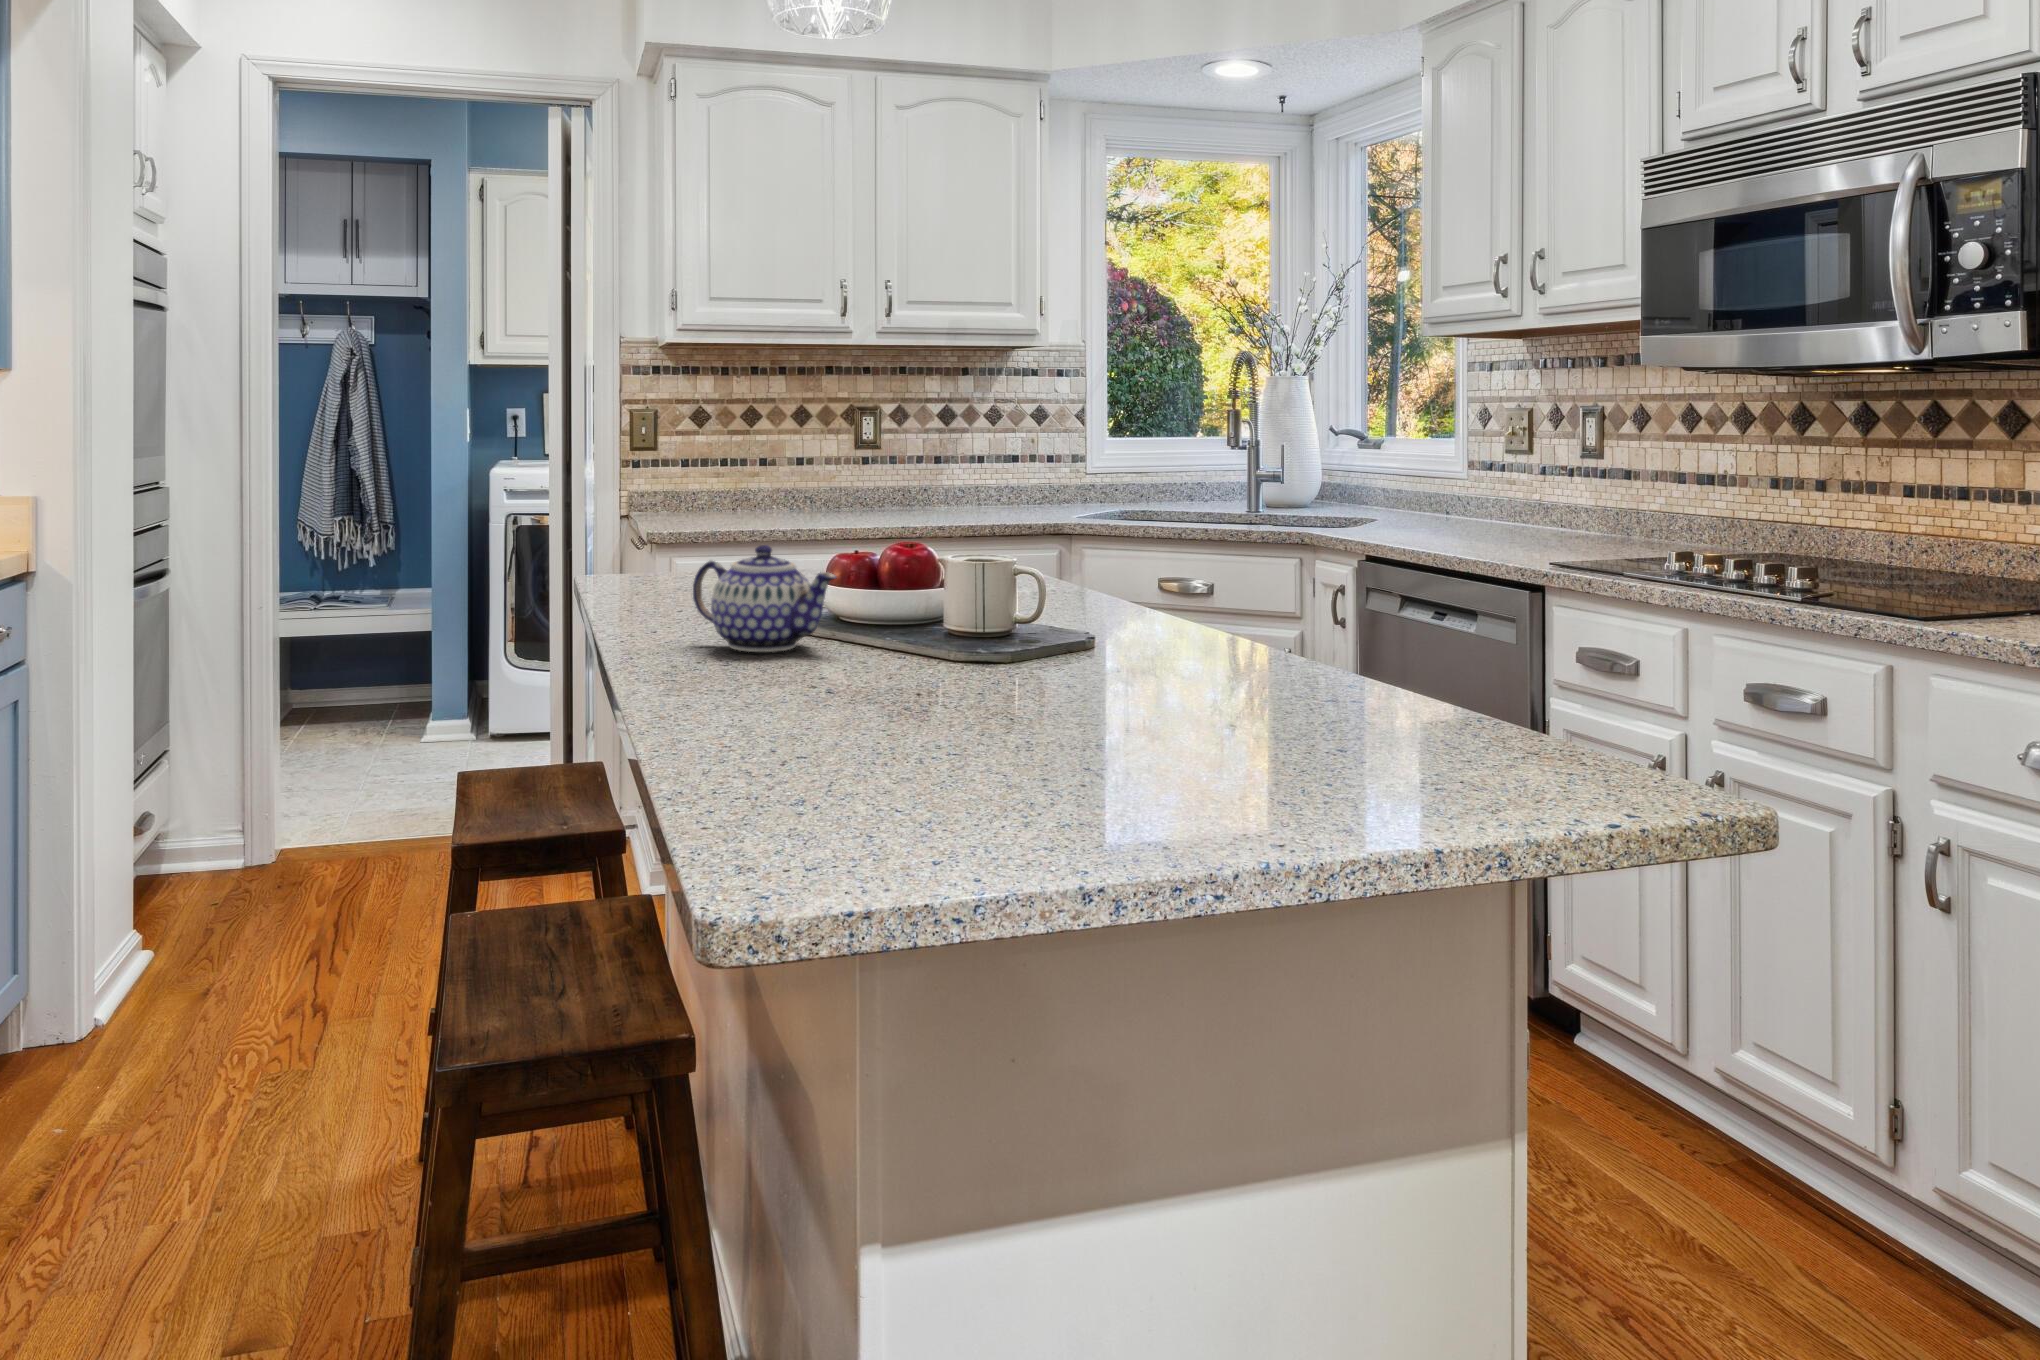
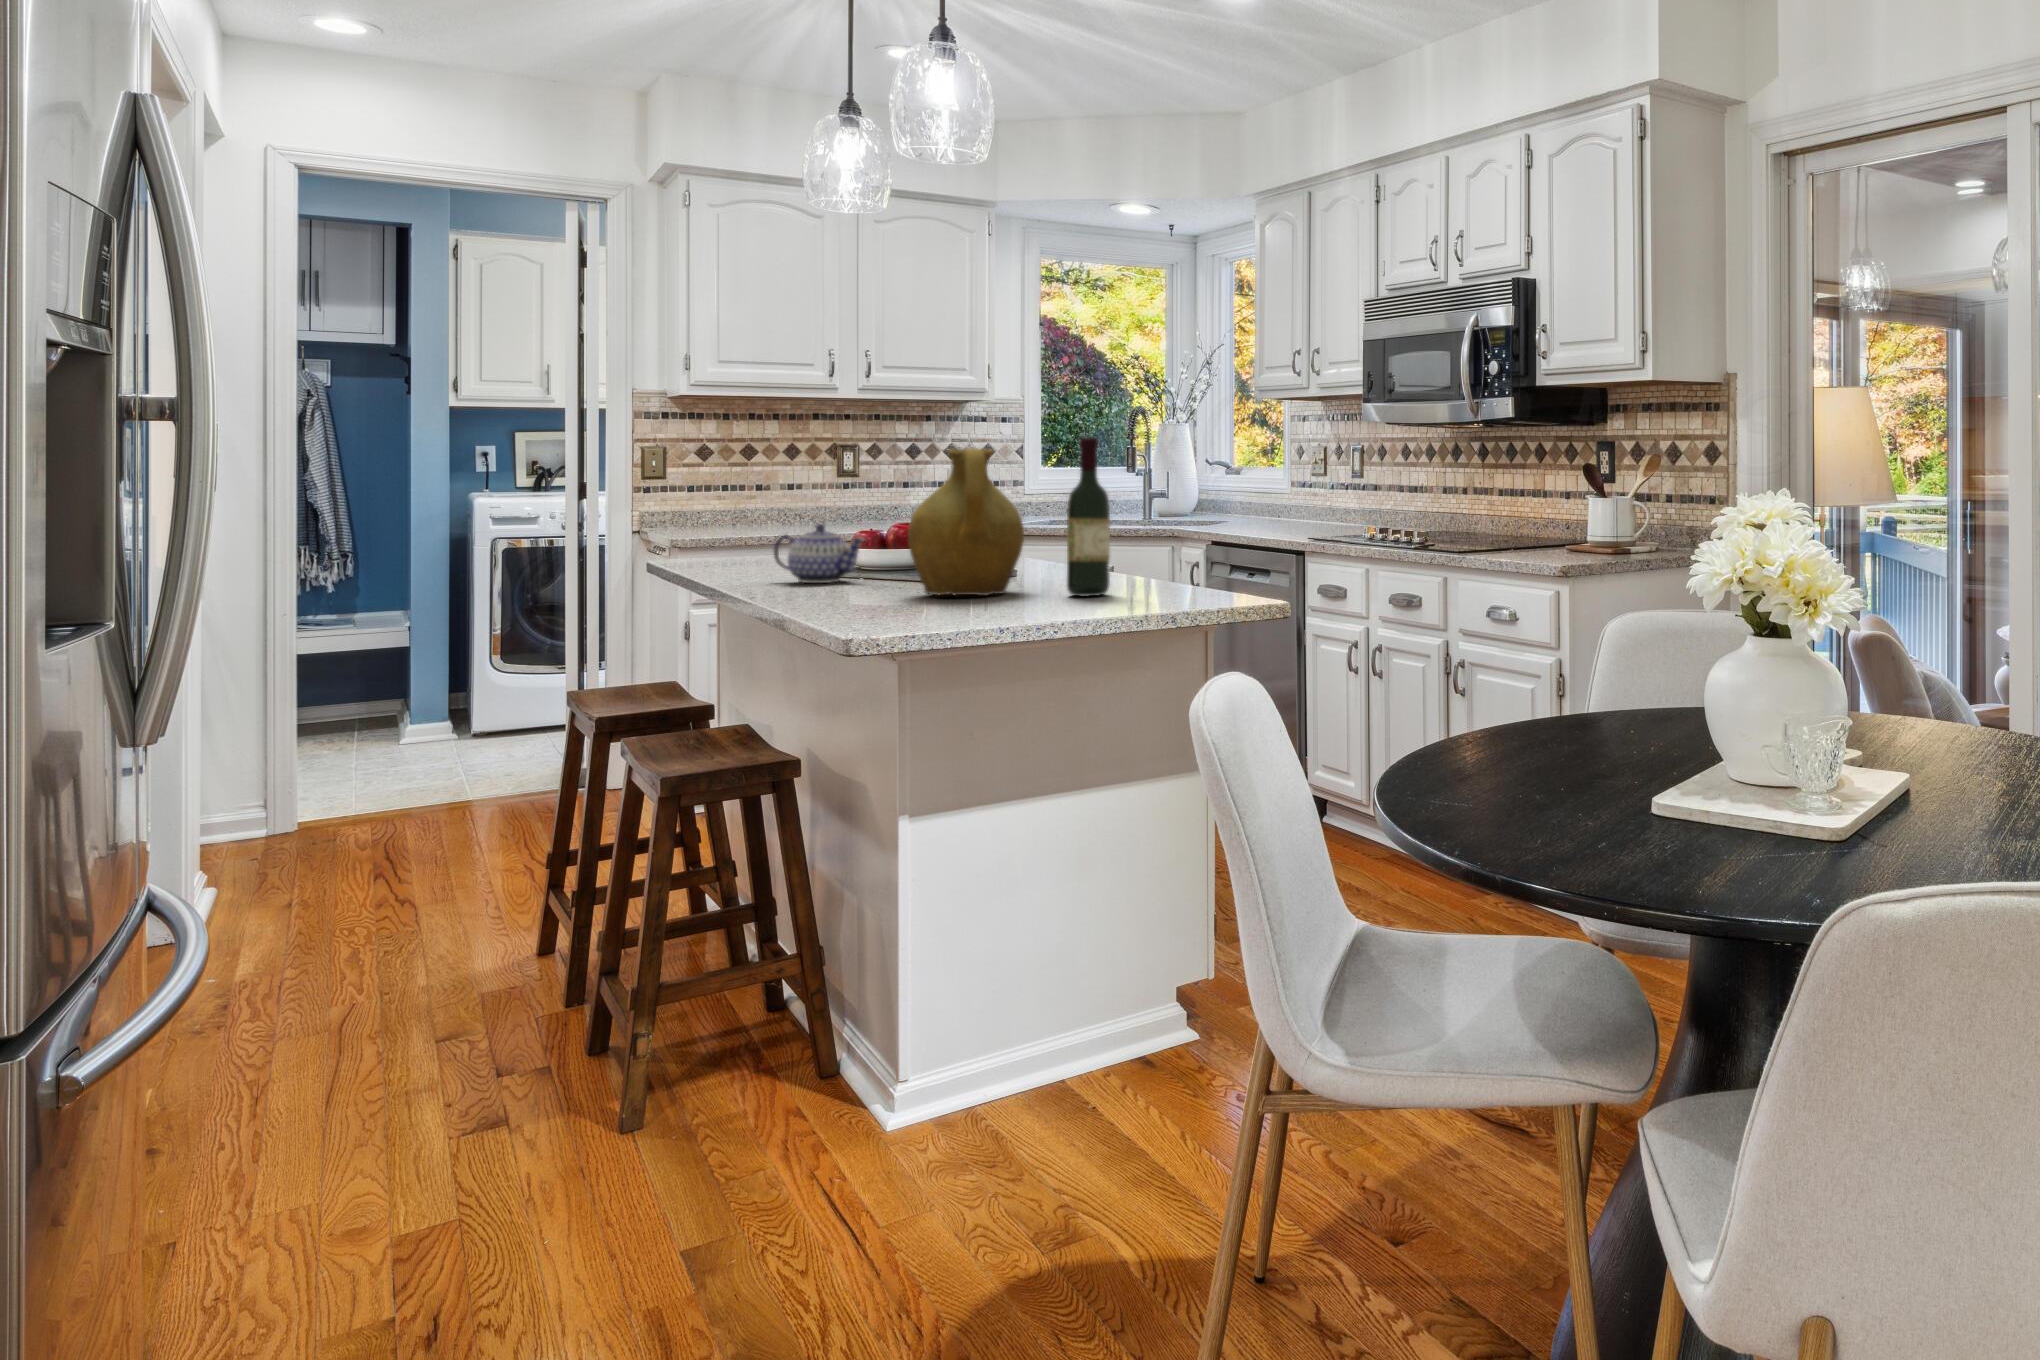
wine bottle: none [1210,387,1302,739] -> present [1067,437,1110,596]
pitcher: none [894,411,1117,722] -> present [908,449,1024,596]

